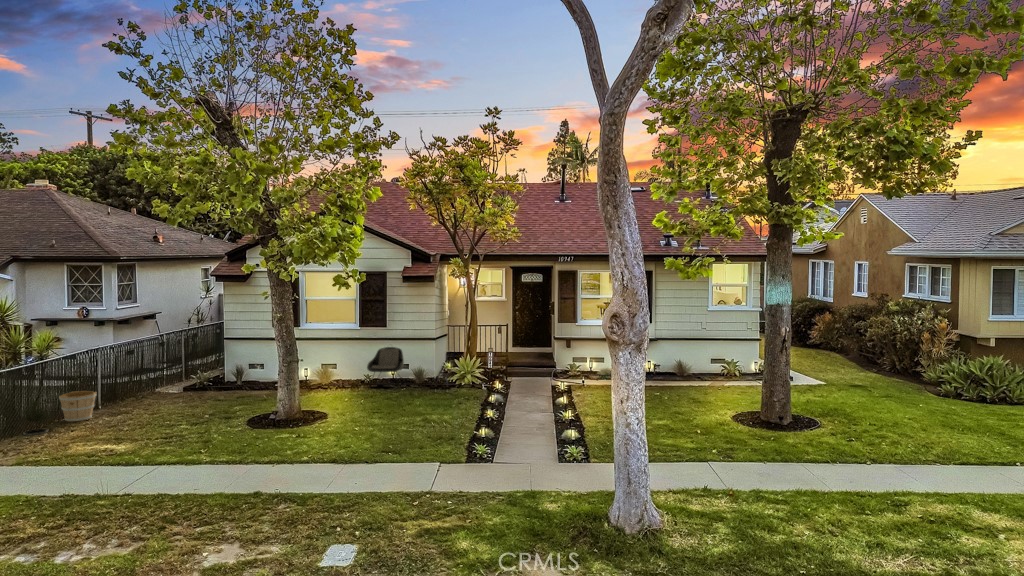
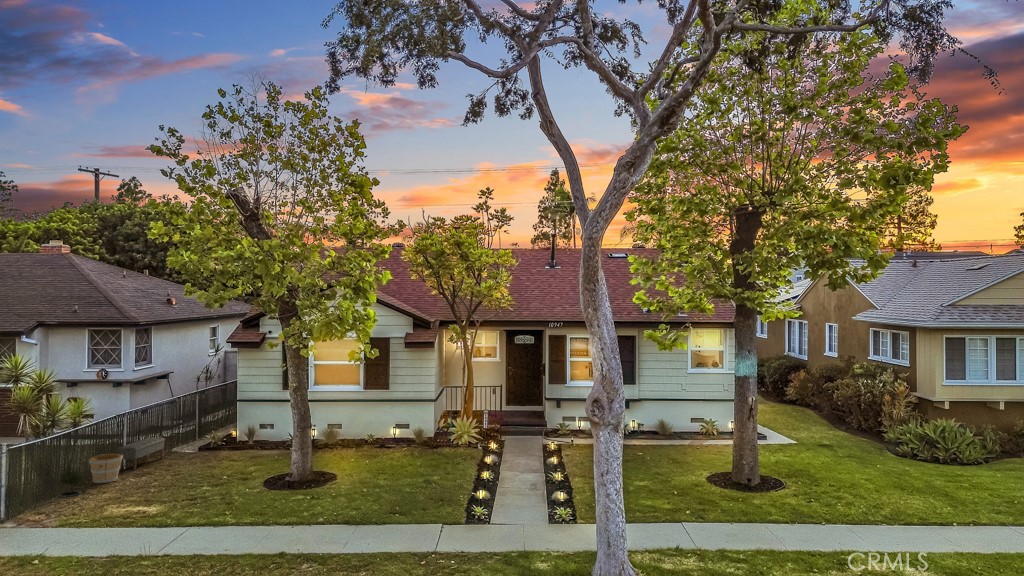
lounge chair: present [367,347,404,385] -> none [370,408,404,448]
bench: none [92,376,148,409] -> present [117,438,165,470]

